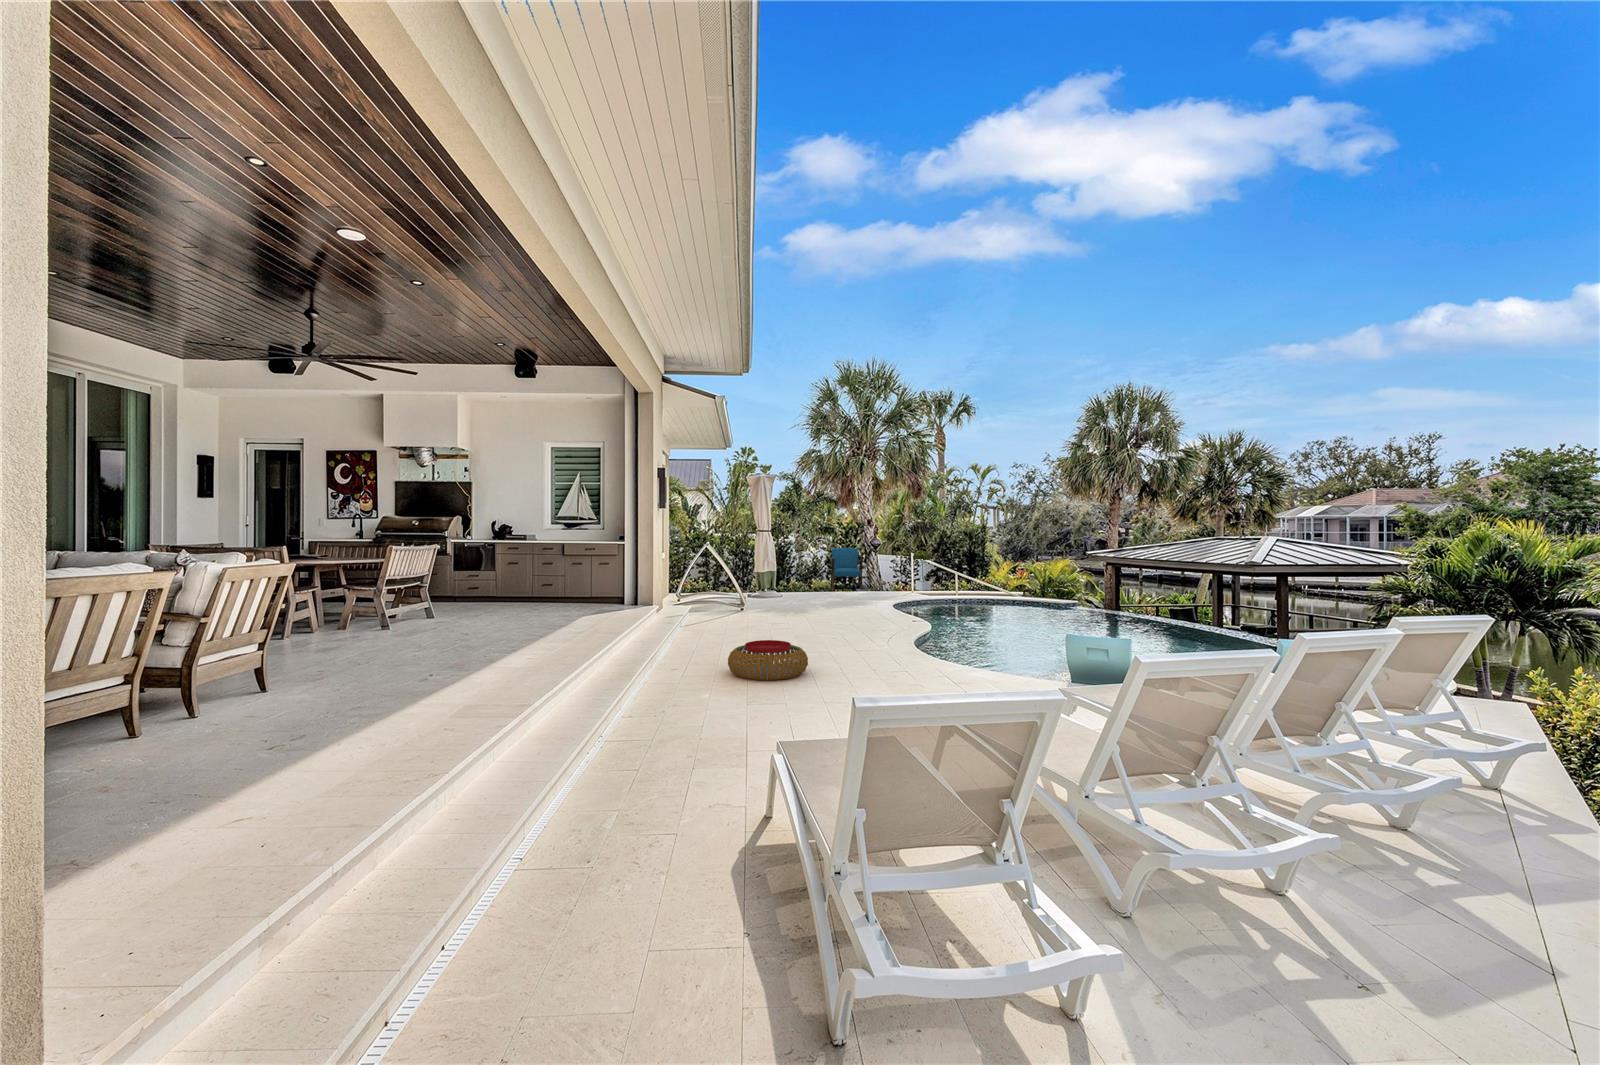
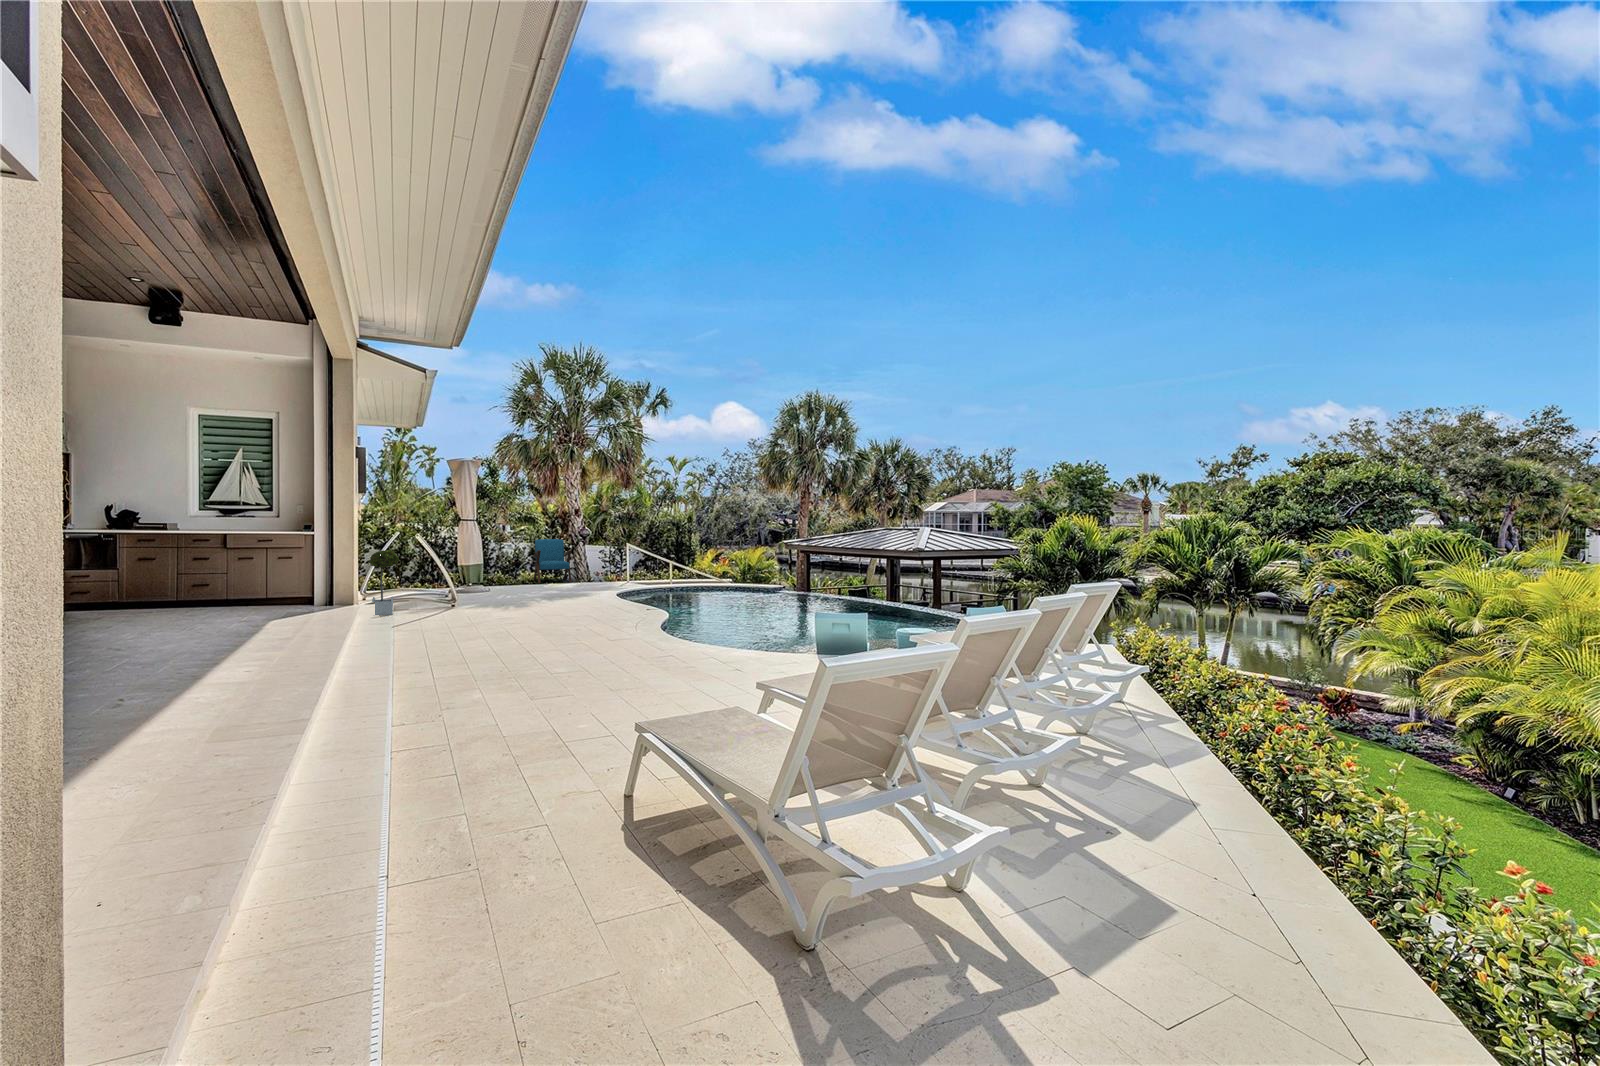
potted tree: present [913,550,931,591] -> present [368,549,399,615]
pouf: present [728,640,808,680] -> none [509,627,591,664]

